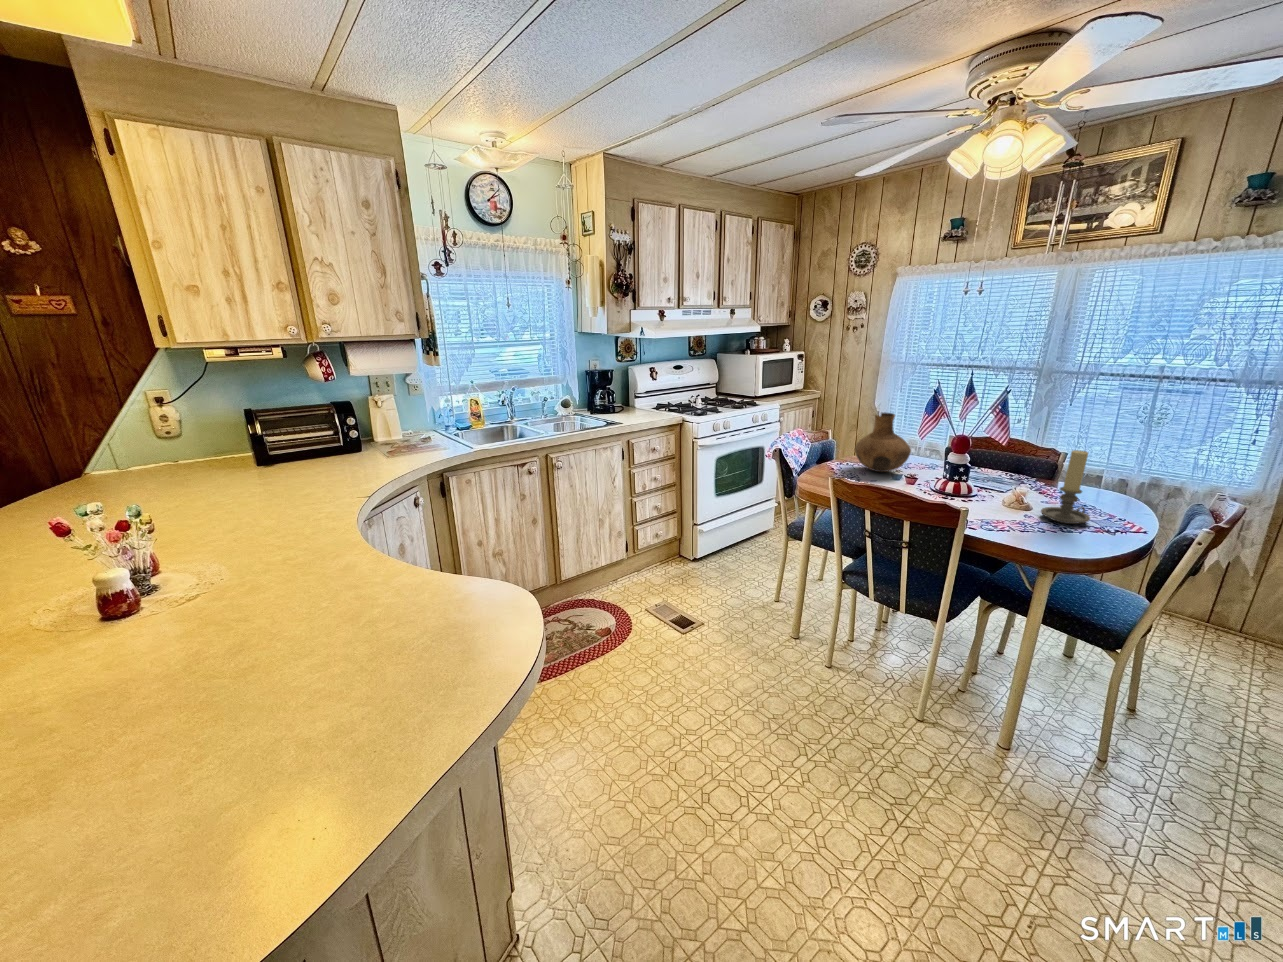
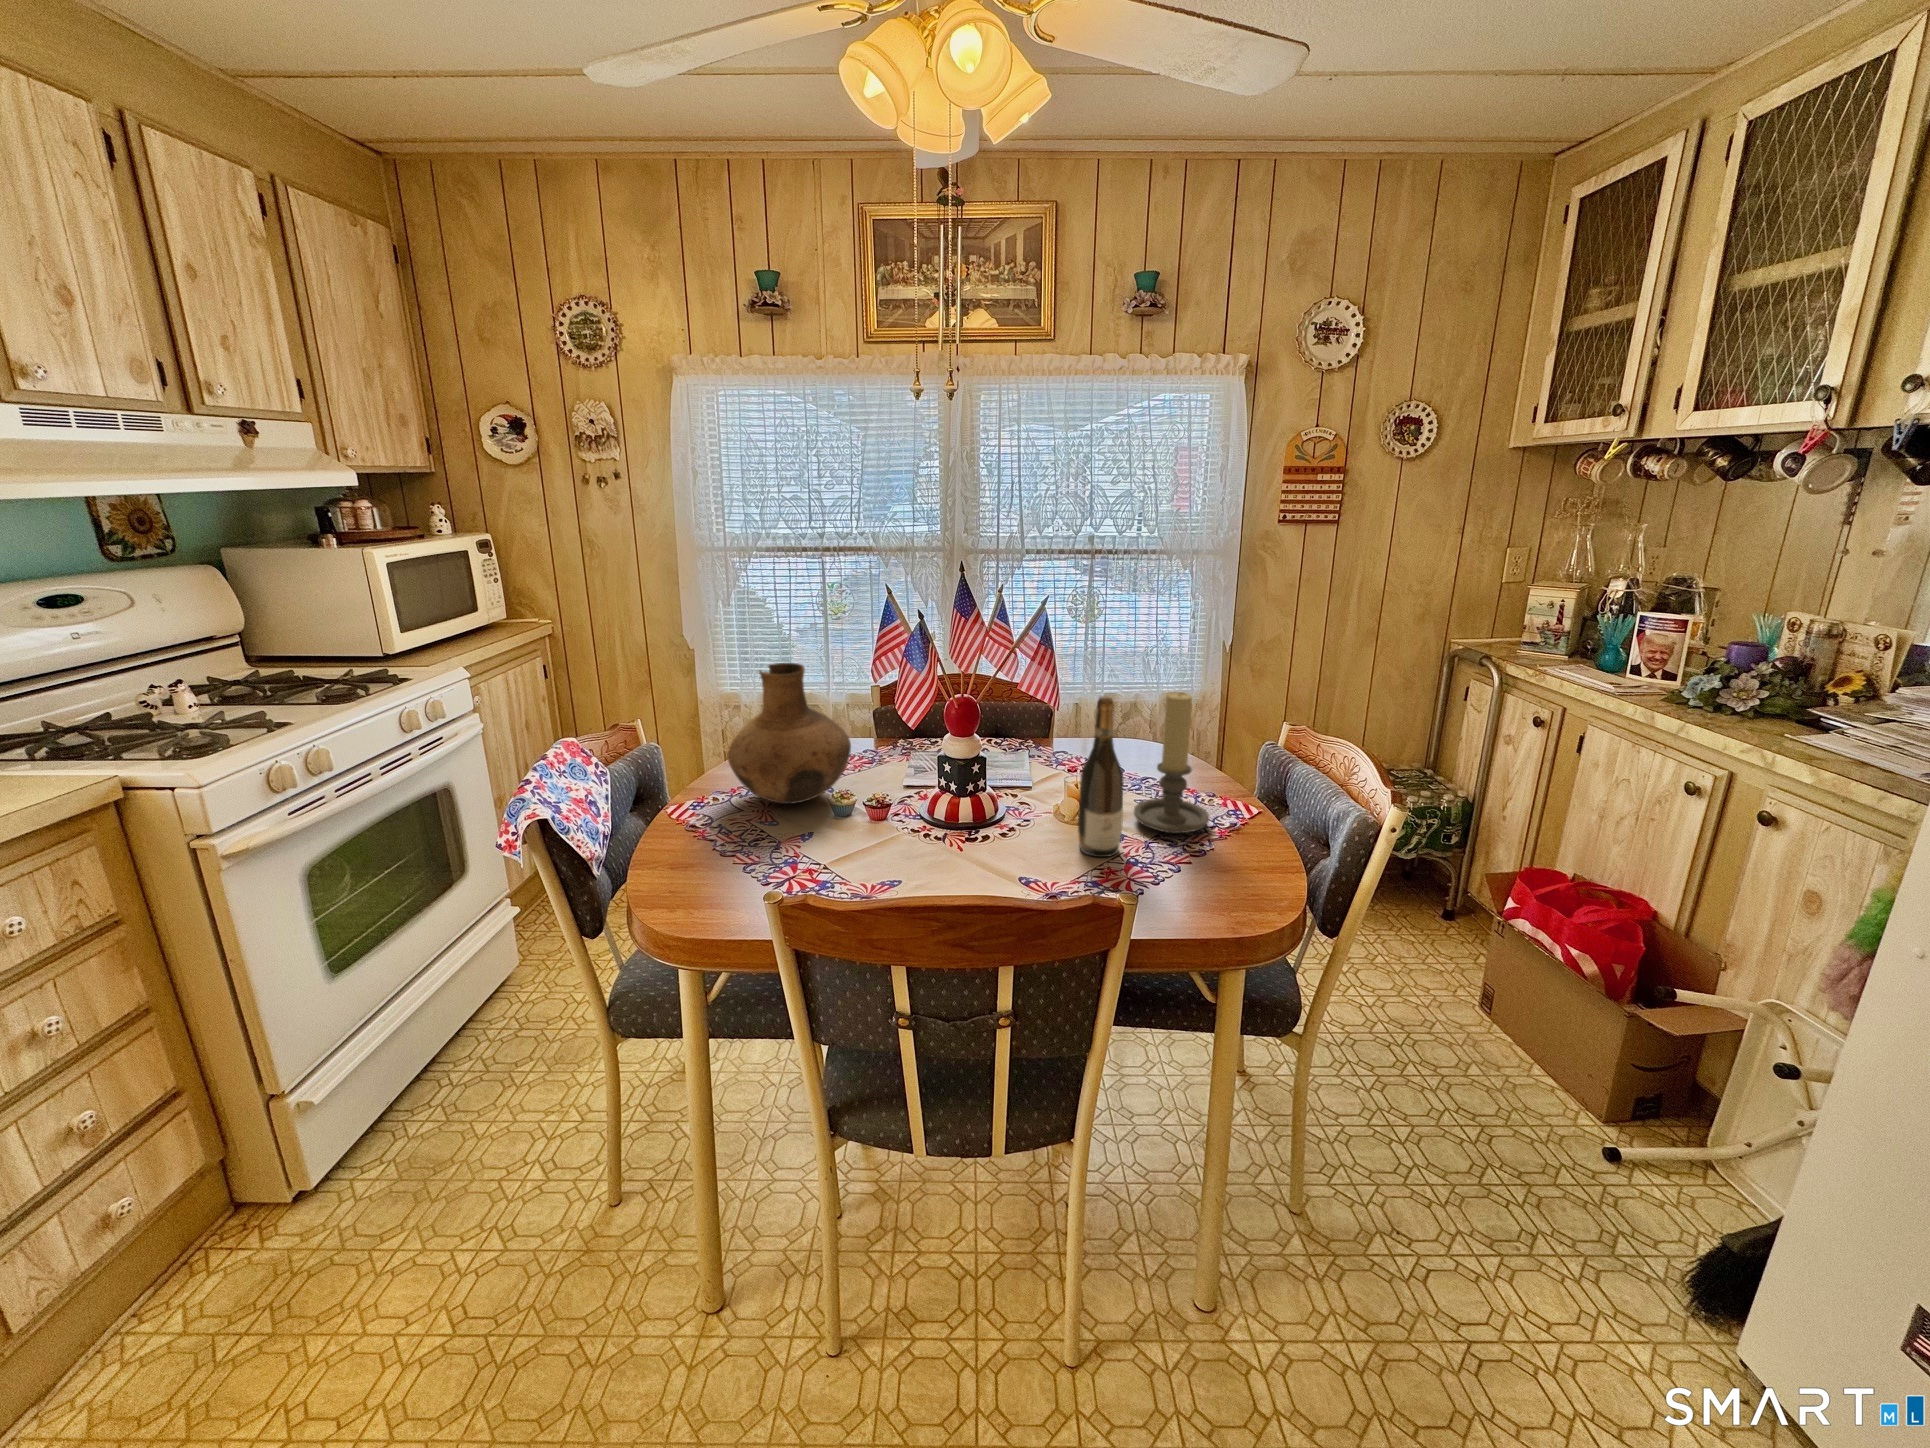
wine bottle: none [994,442,1024,519] -> present [1078,696,1123,857]

